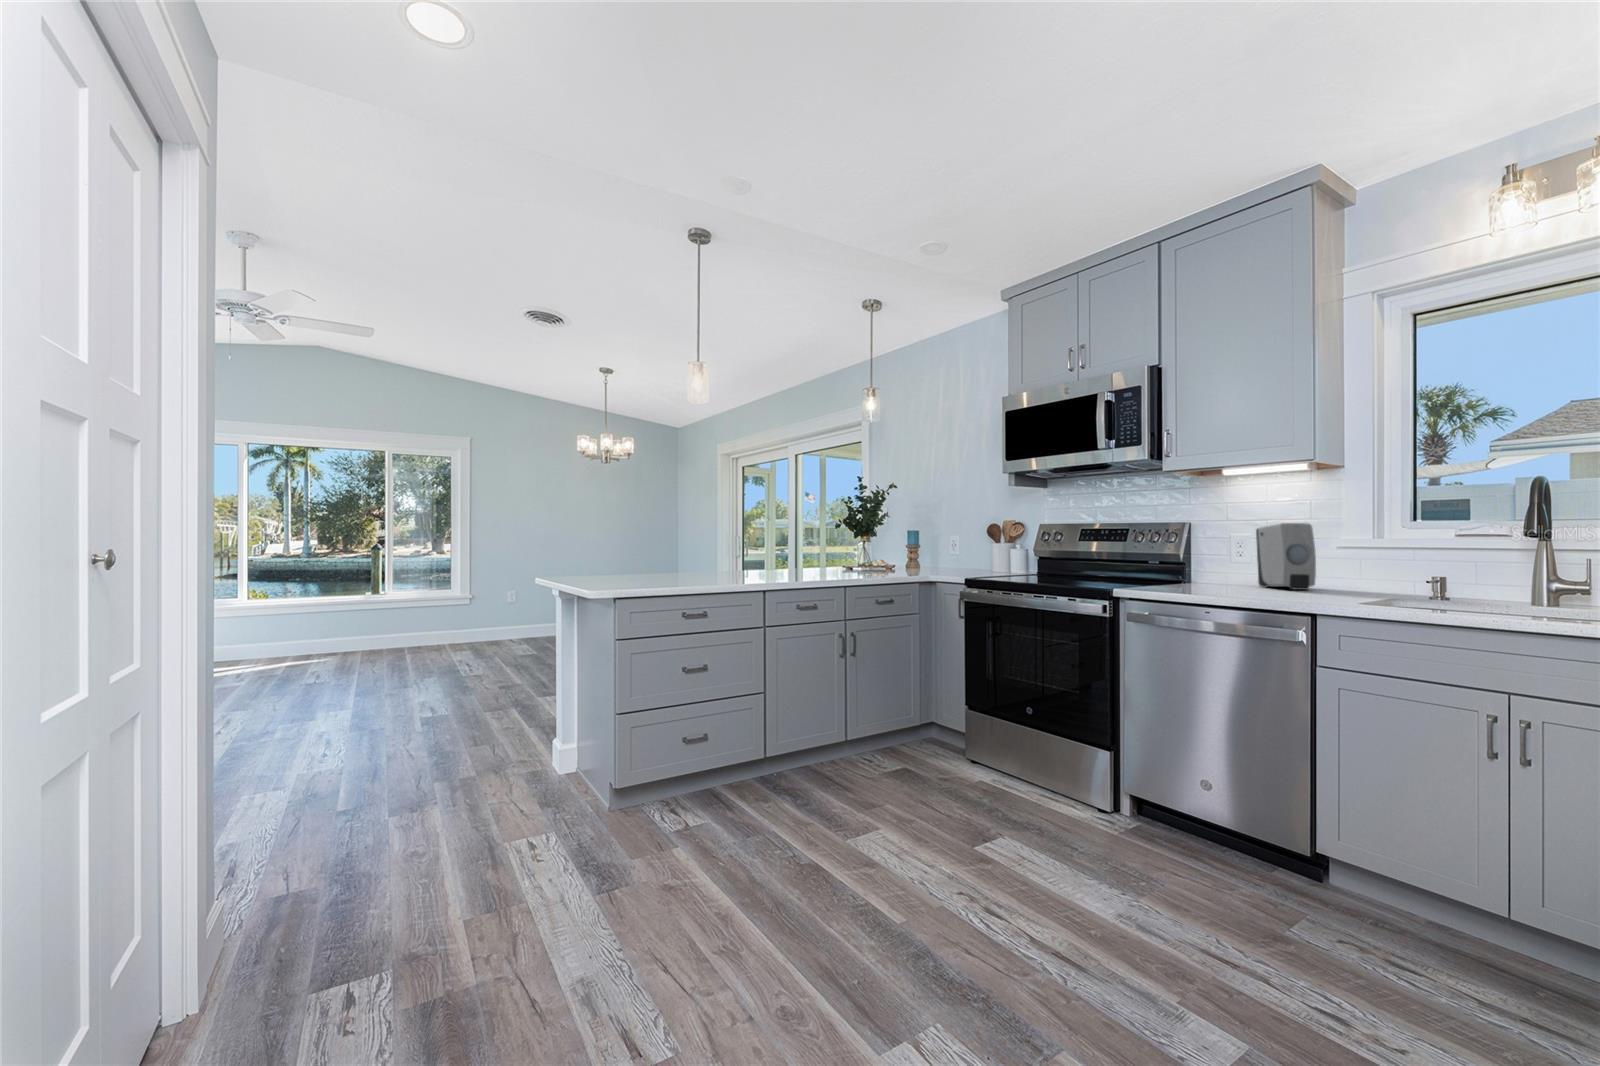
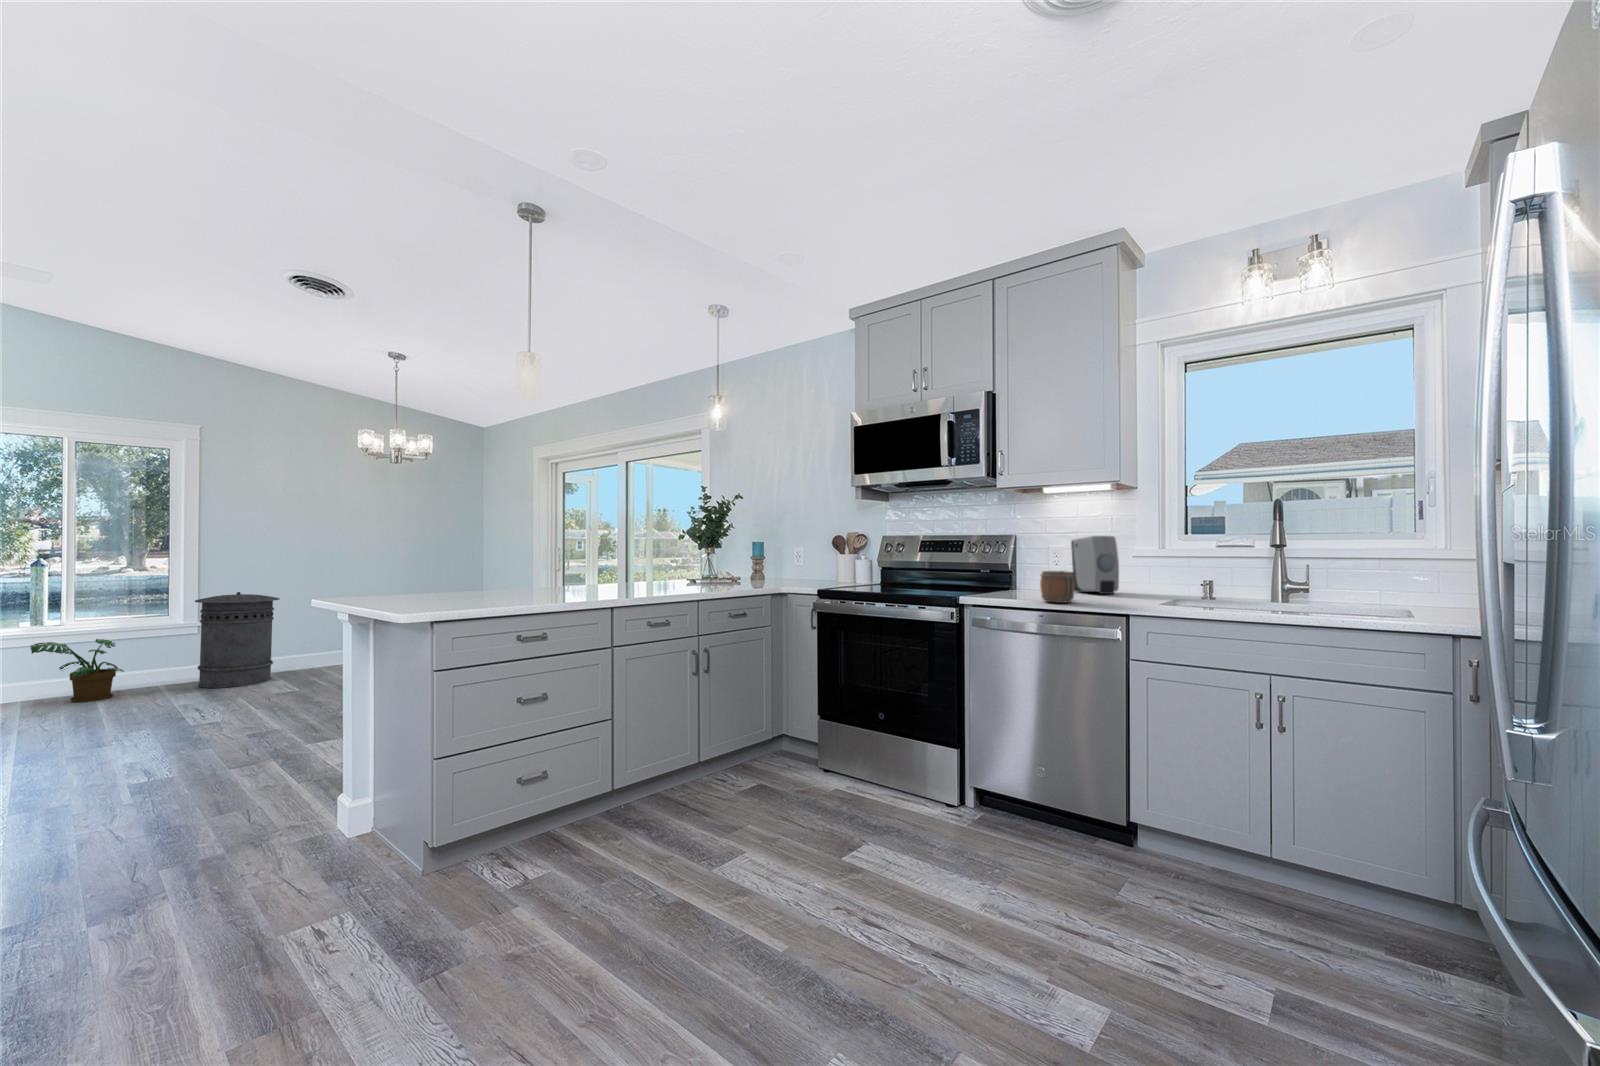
mug: none [1209,562,1252,597] -> present [1040,571,1075,603]
trash can: none [466,572,525,649] -> present [195,592,279,688]
potted plant: none [360,606,420,654] -> present [30,639,124,702]

